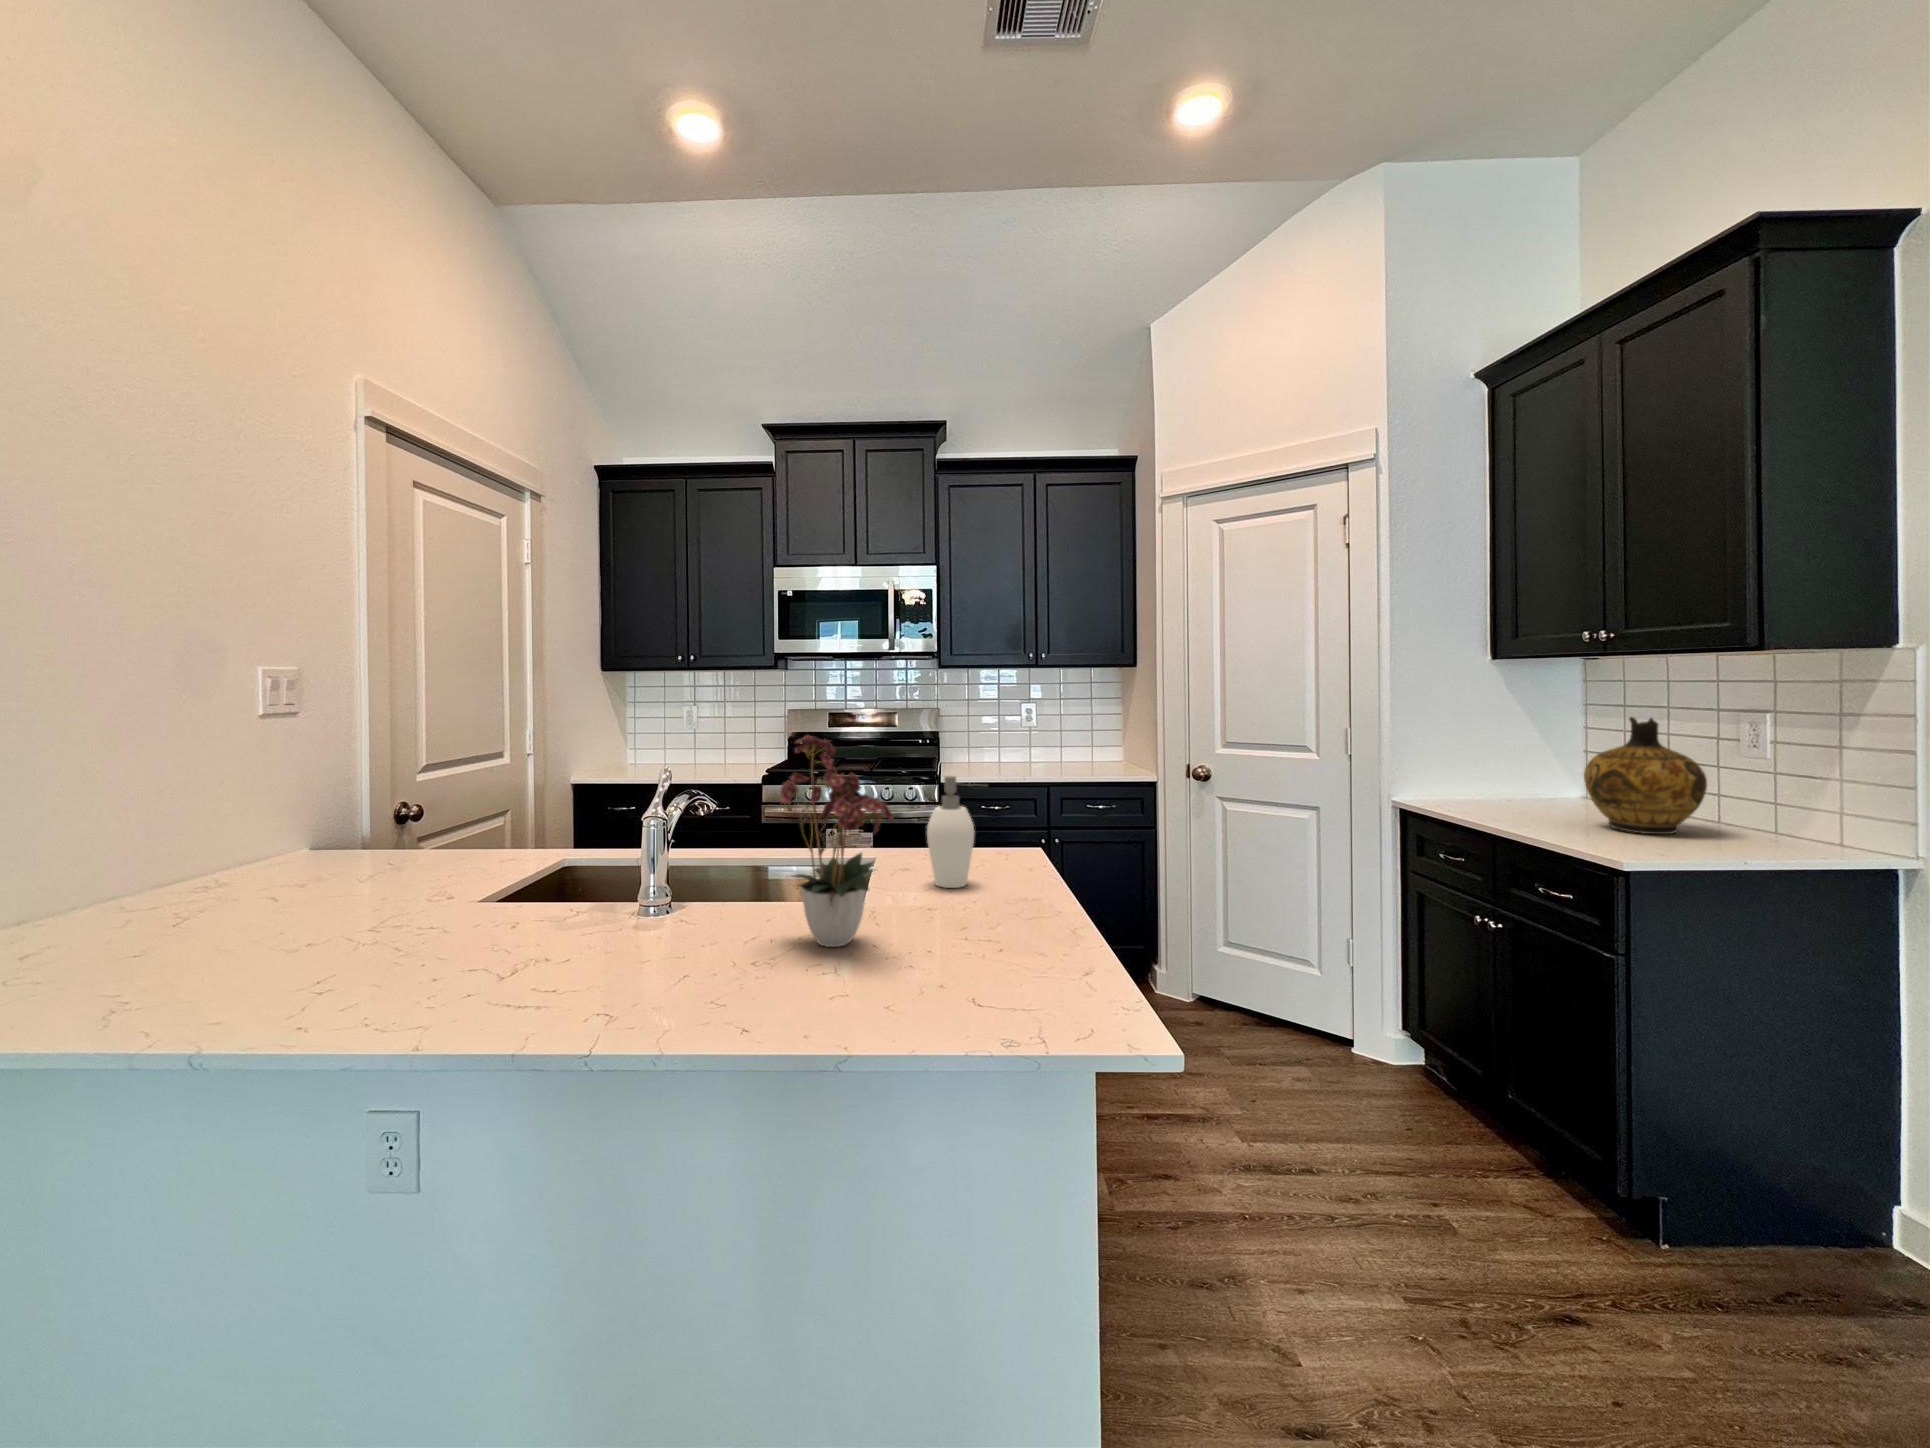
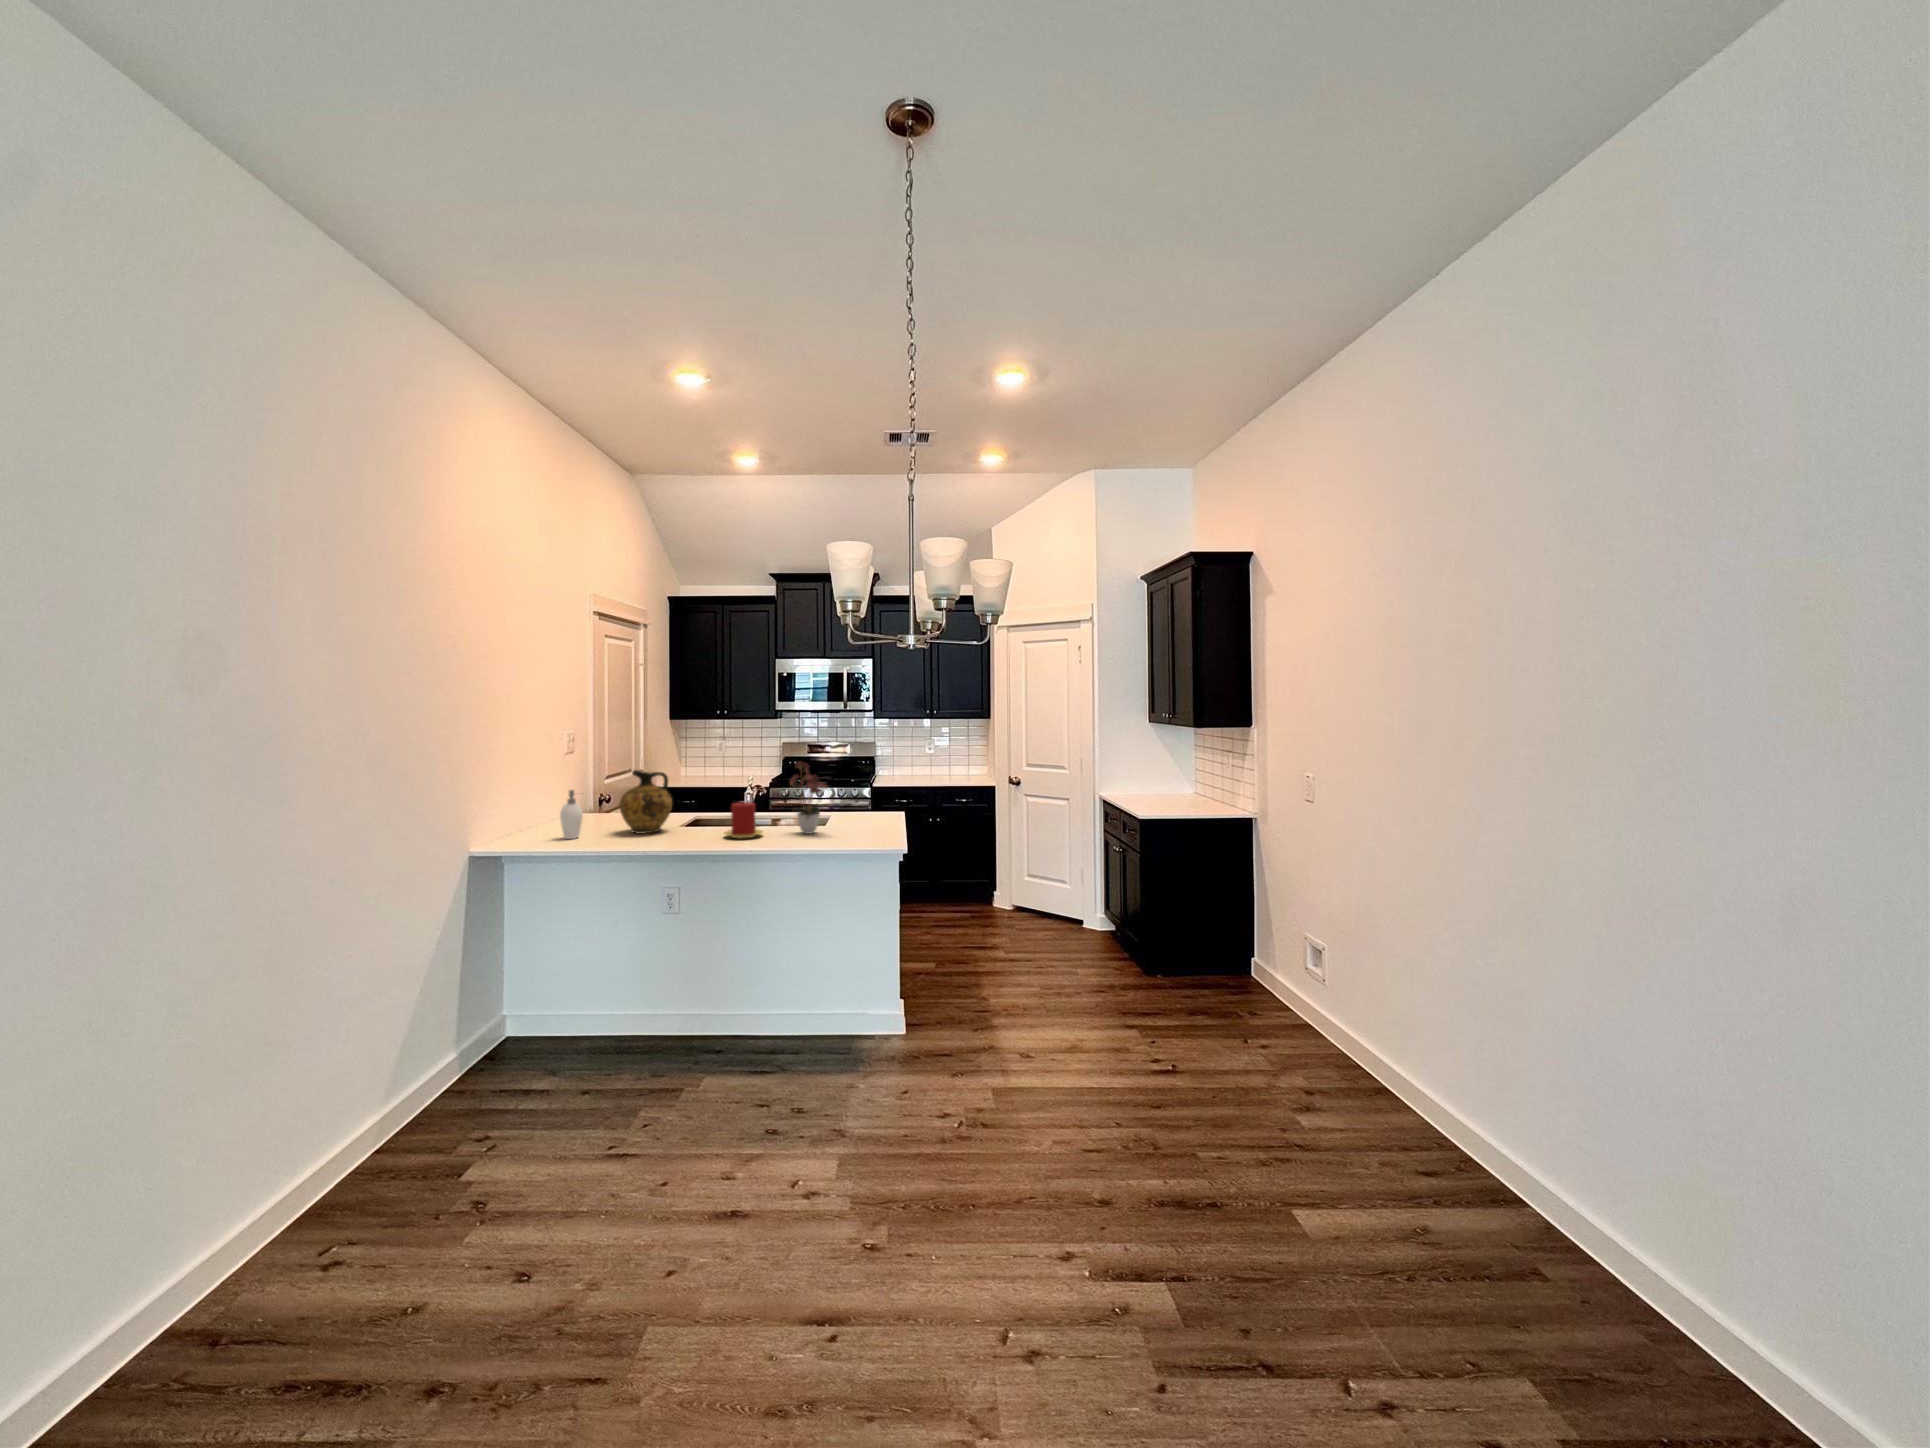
ceramic jug: present [1584,717,1707,834] -> present [619,770,672,834]
soap dispenser: present [927,776,975,888] -> present [560,790,583,839]
candle: none [576,855,699,973] -> present [724,802,762,838]

